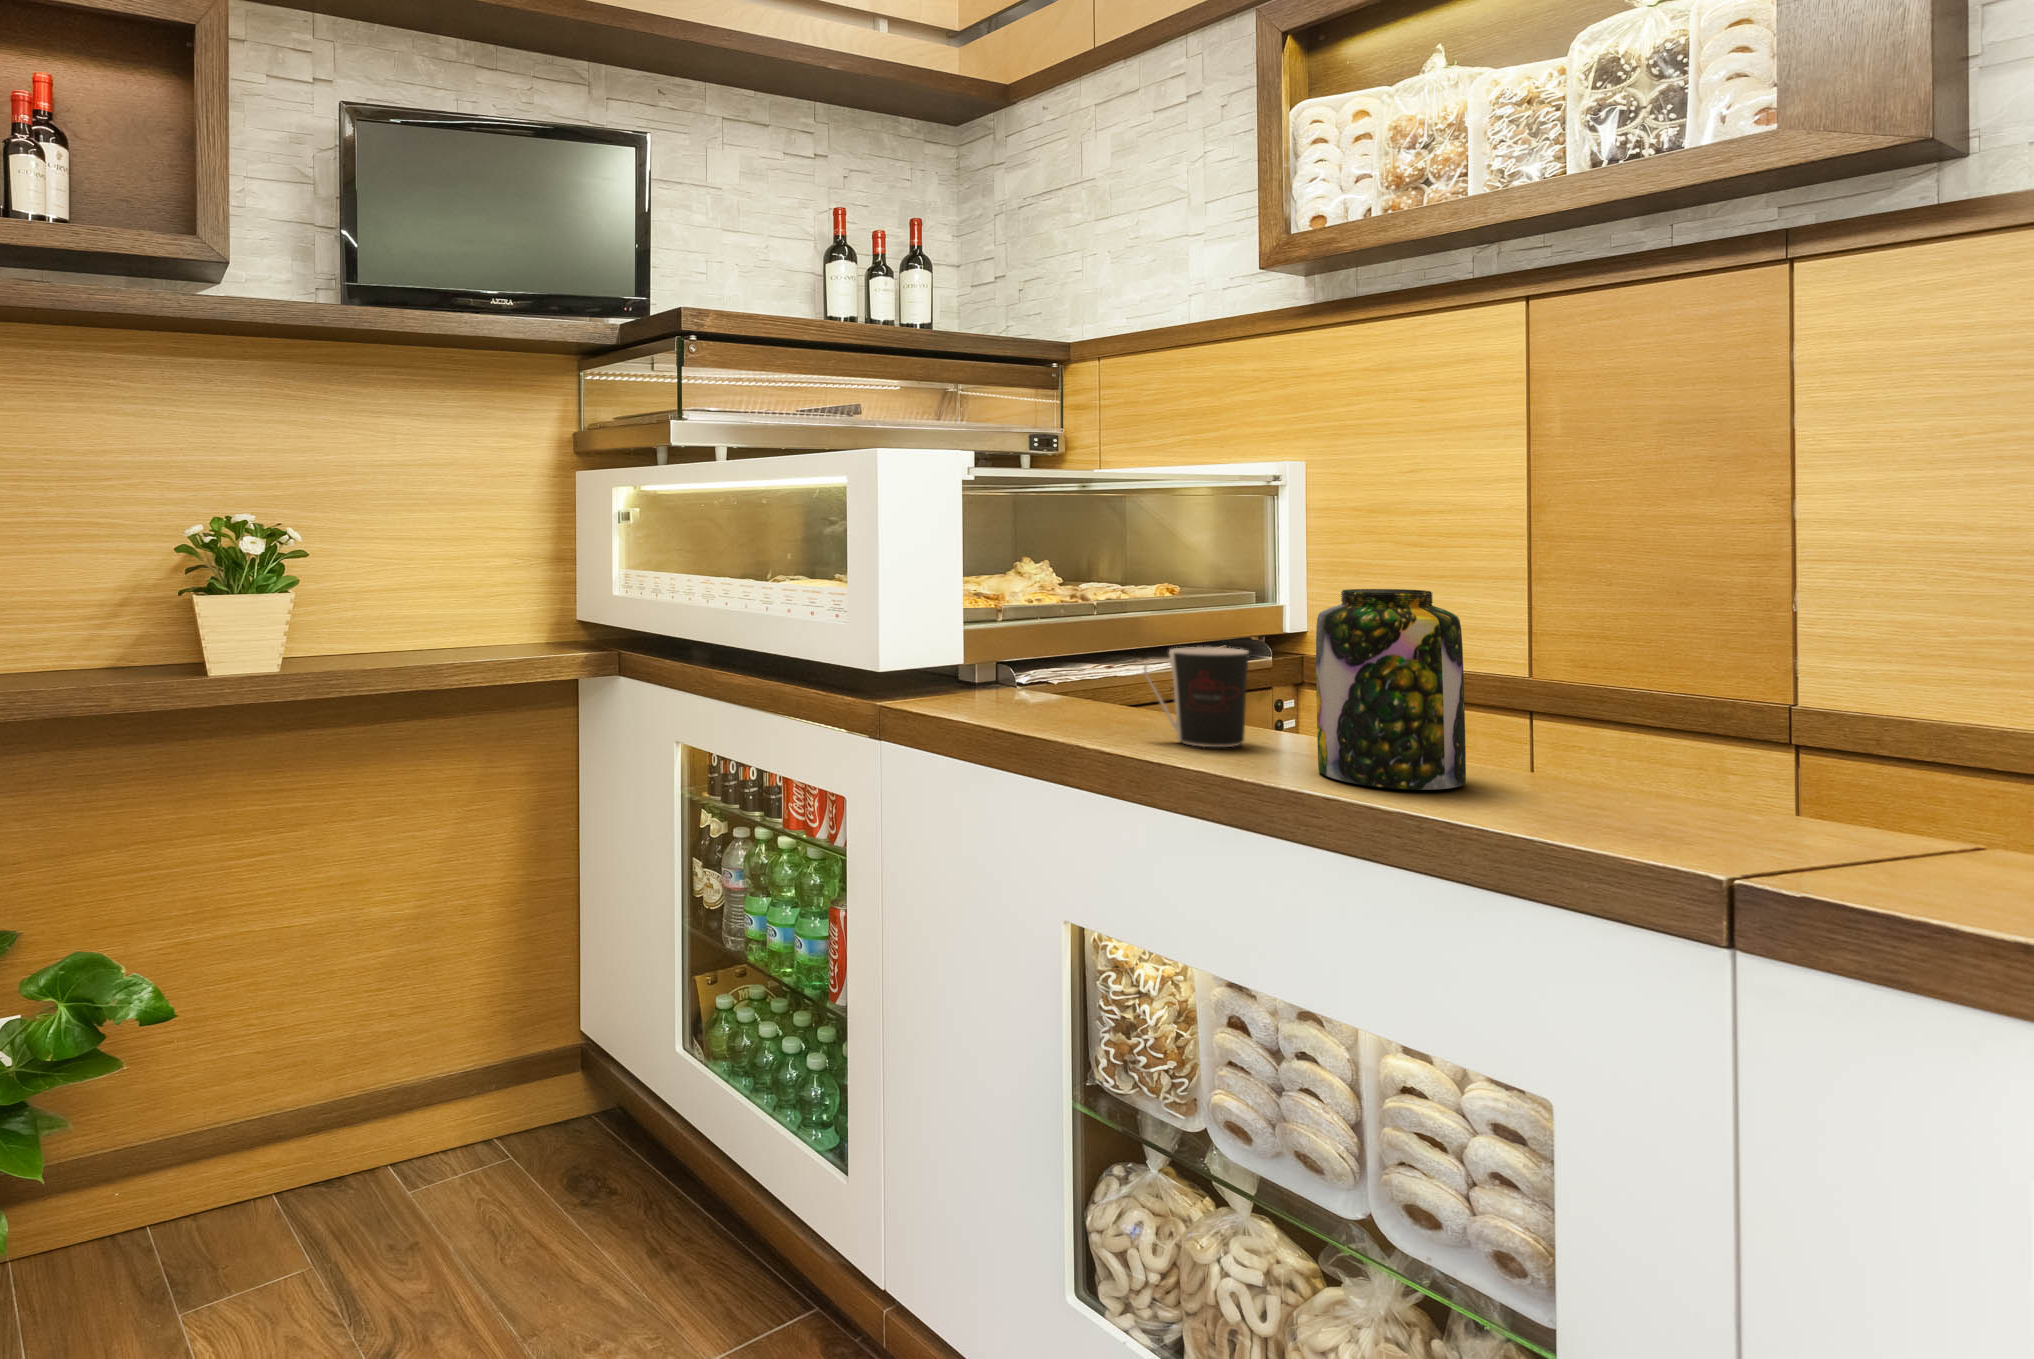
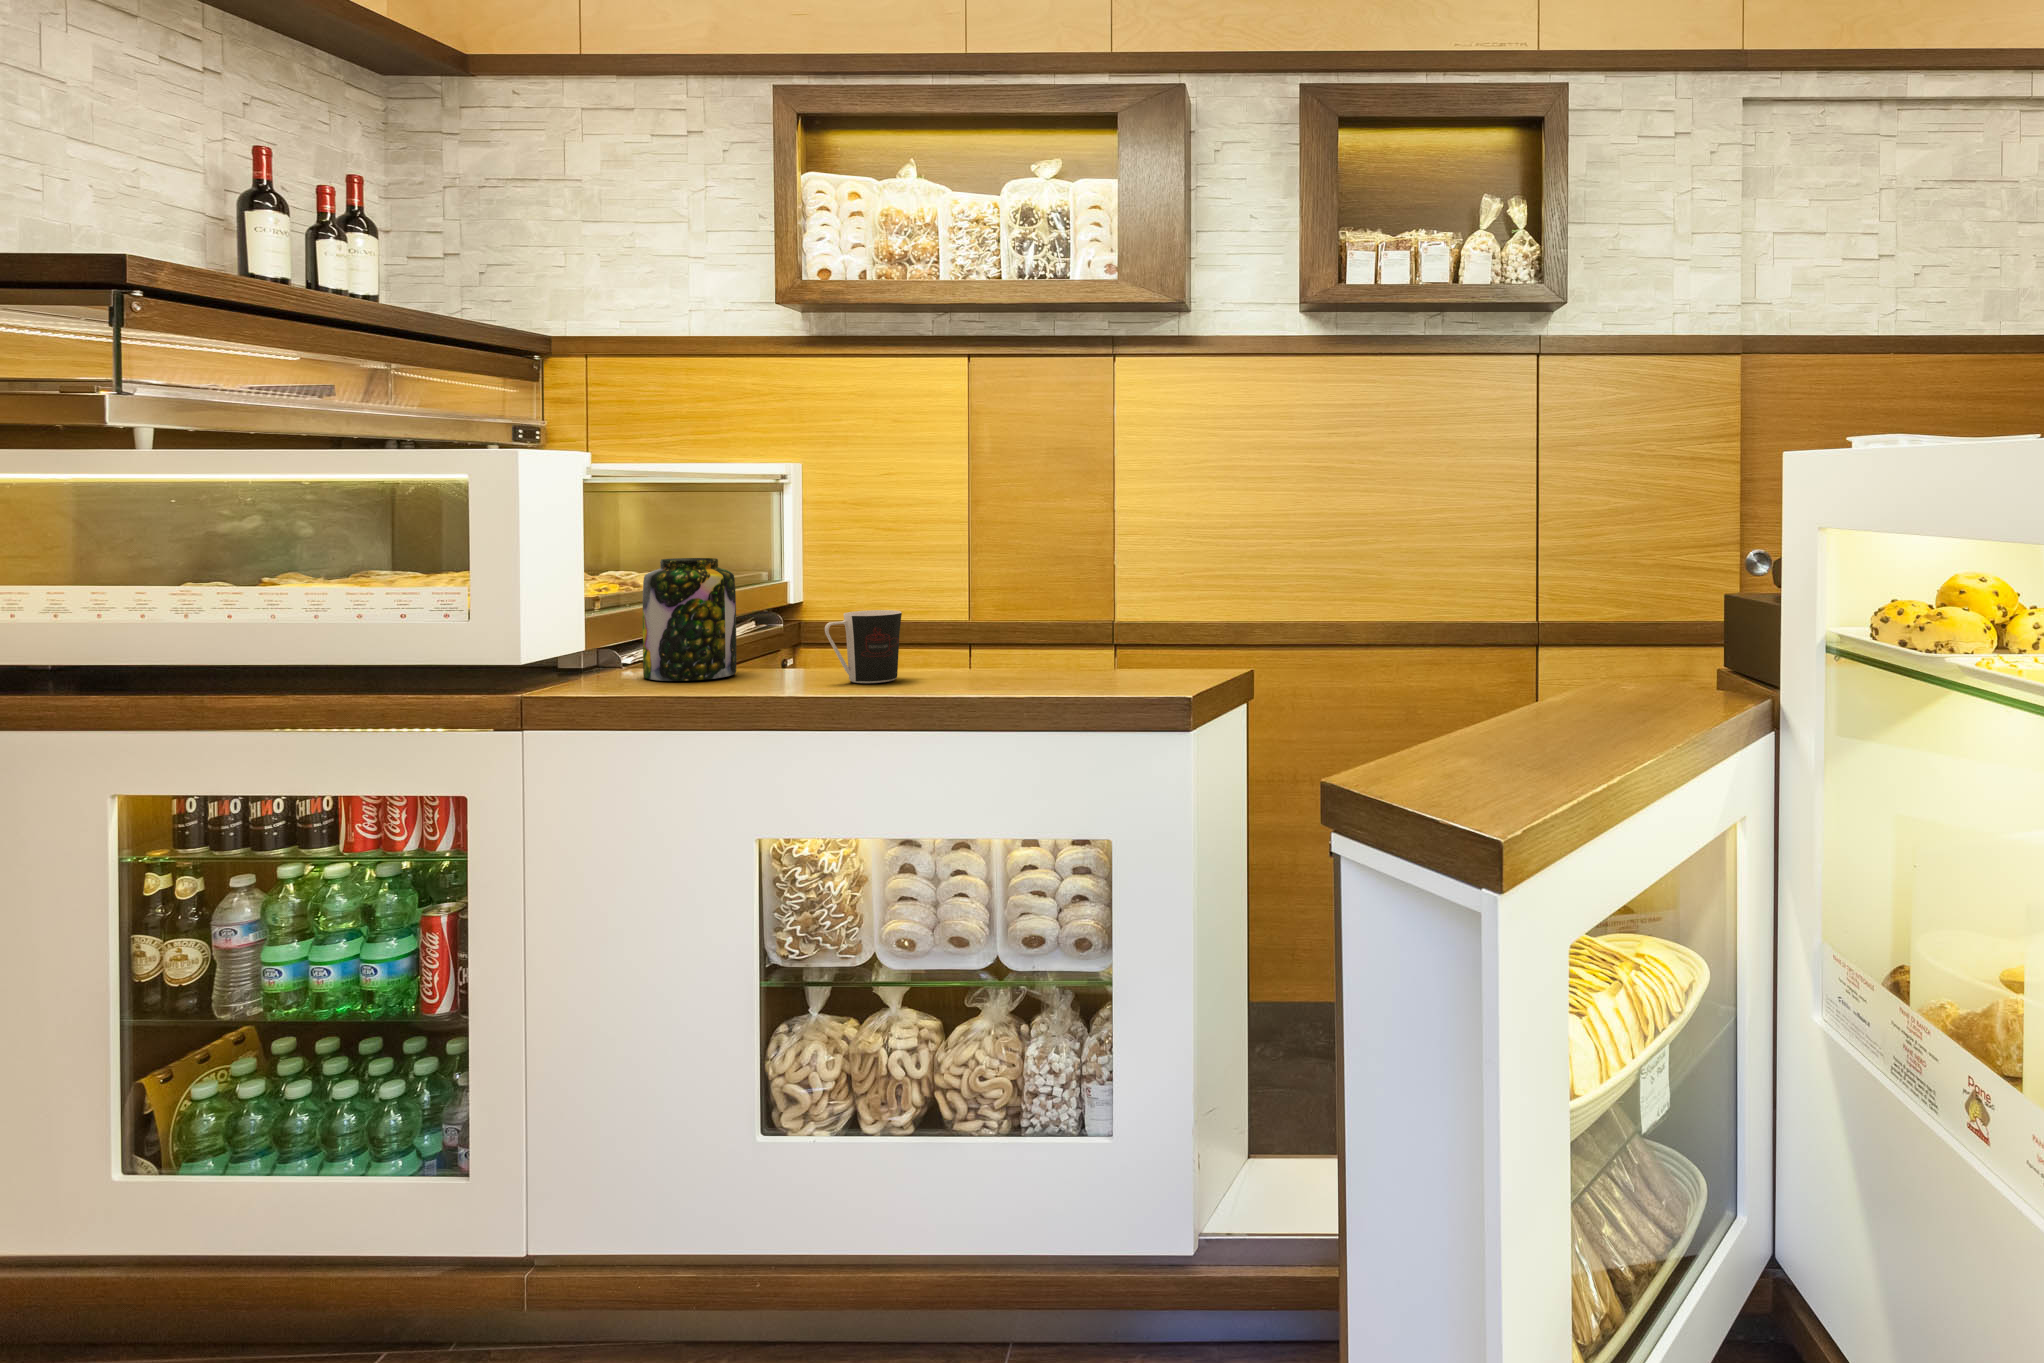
jar: present [1316,589,1466,790] -> present [643,558,736,681]

